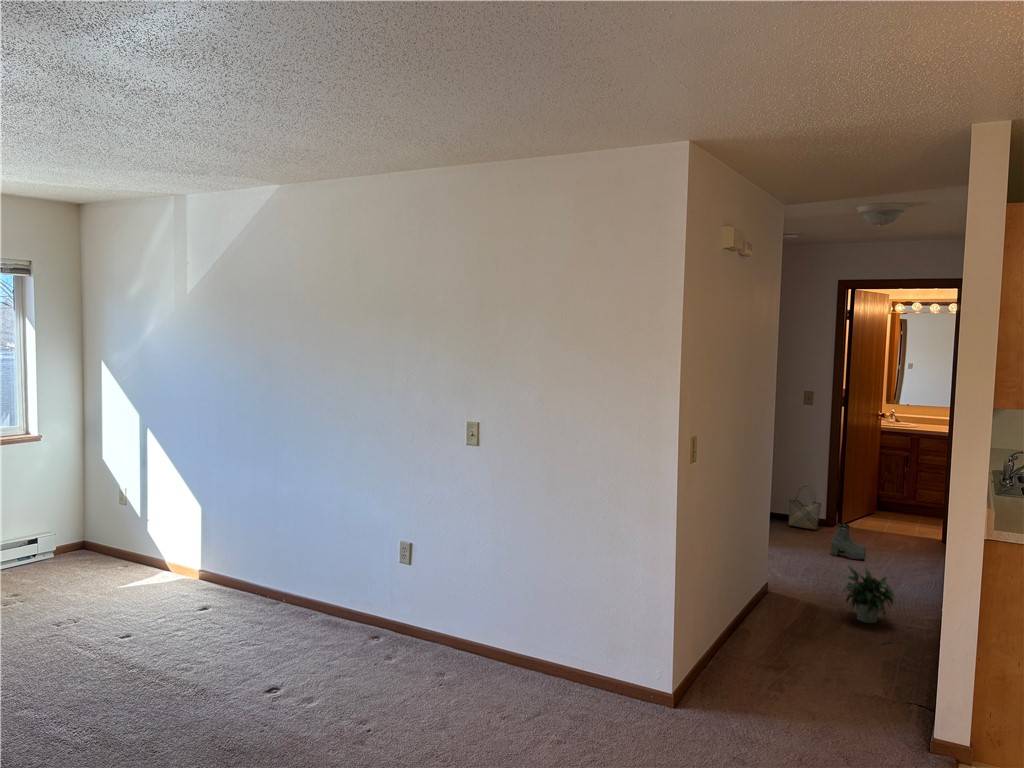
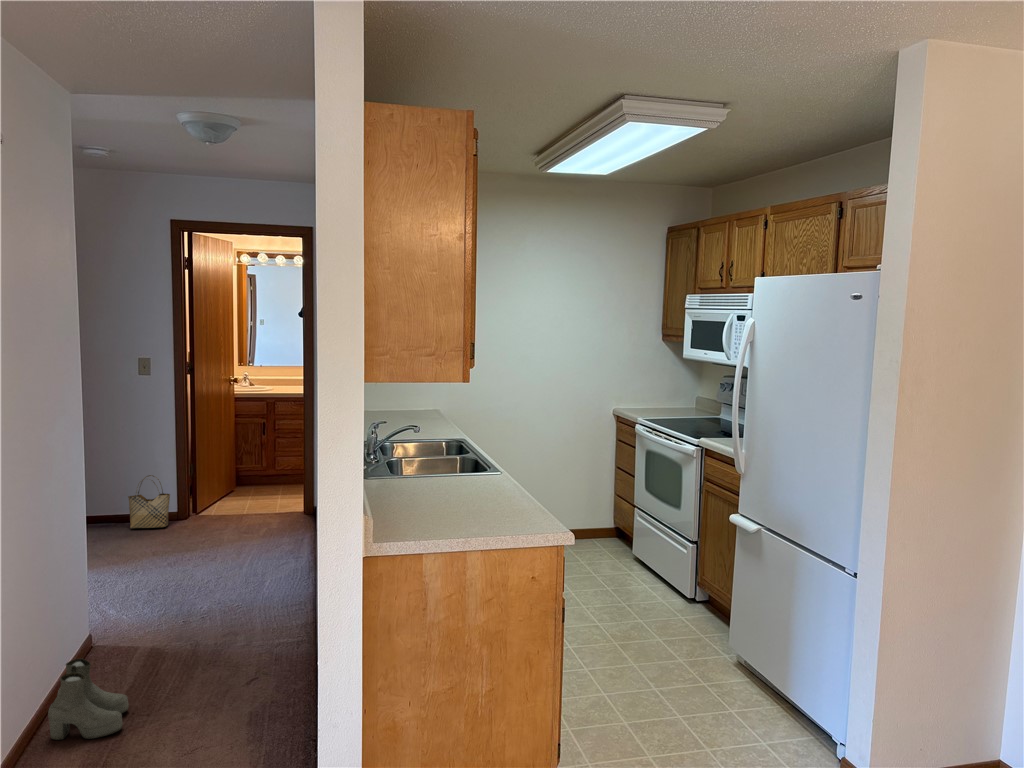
boots: present [831,523,866,560] -> present [48,658,129,740]
potted plant: present [843,566,895,623] -> none [193,584,260,658]

